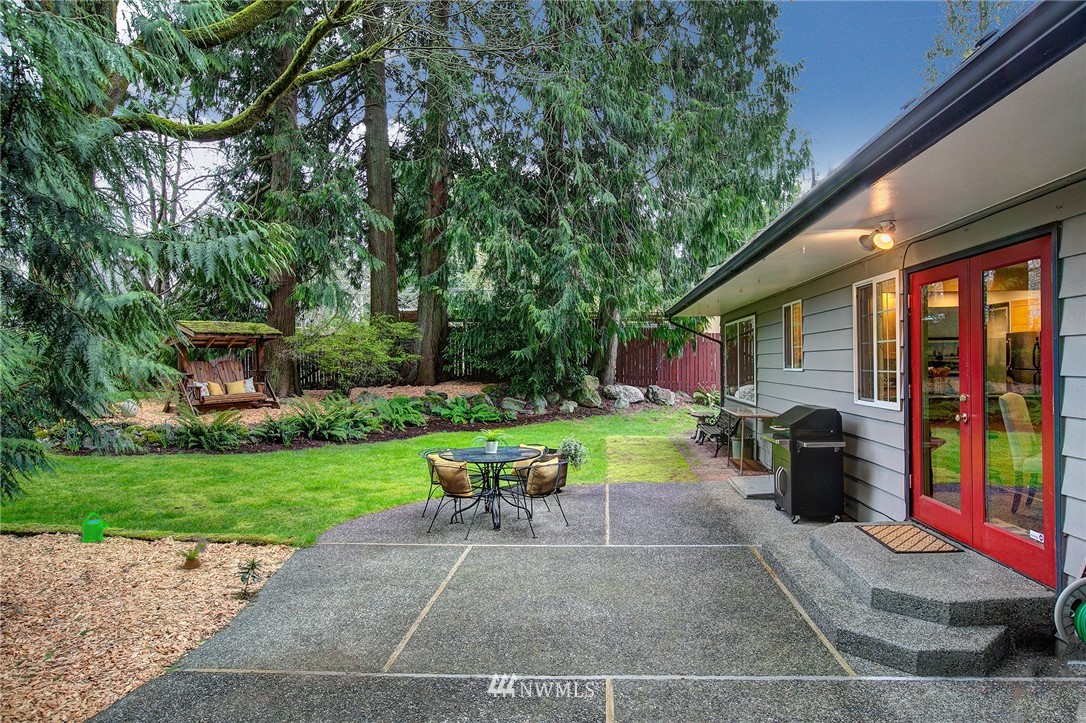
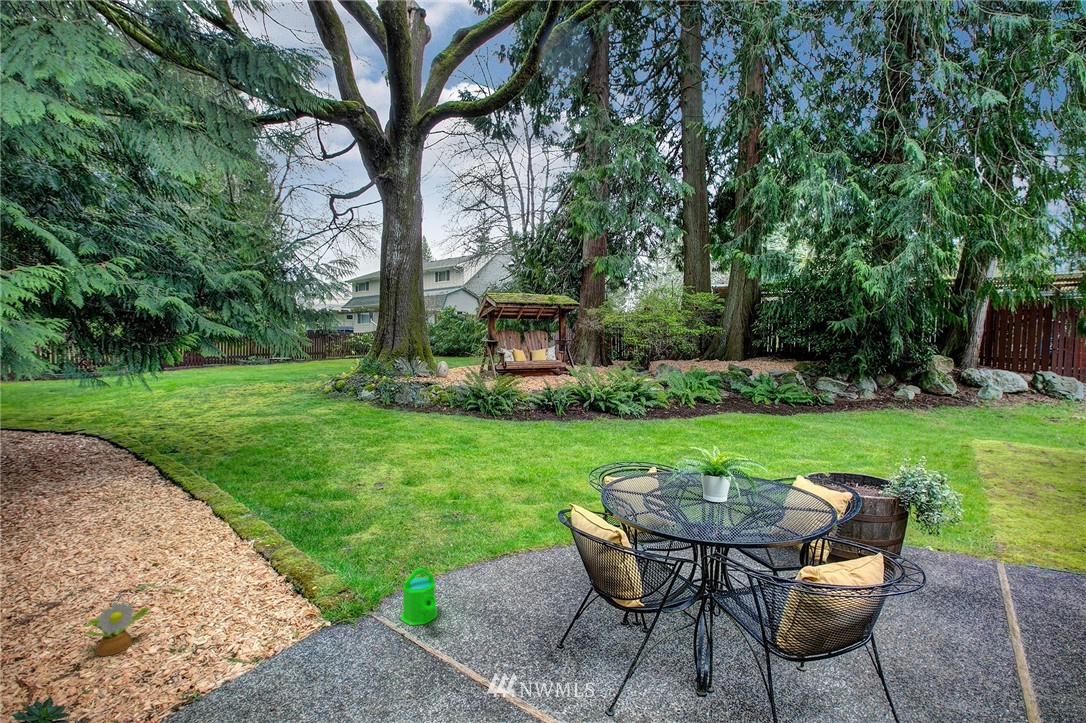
watering can: present [81,513,108,542] -> present [401,568,438,625]

